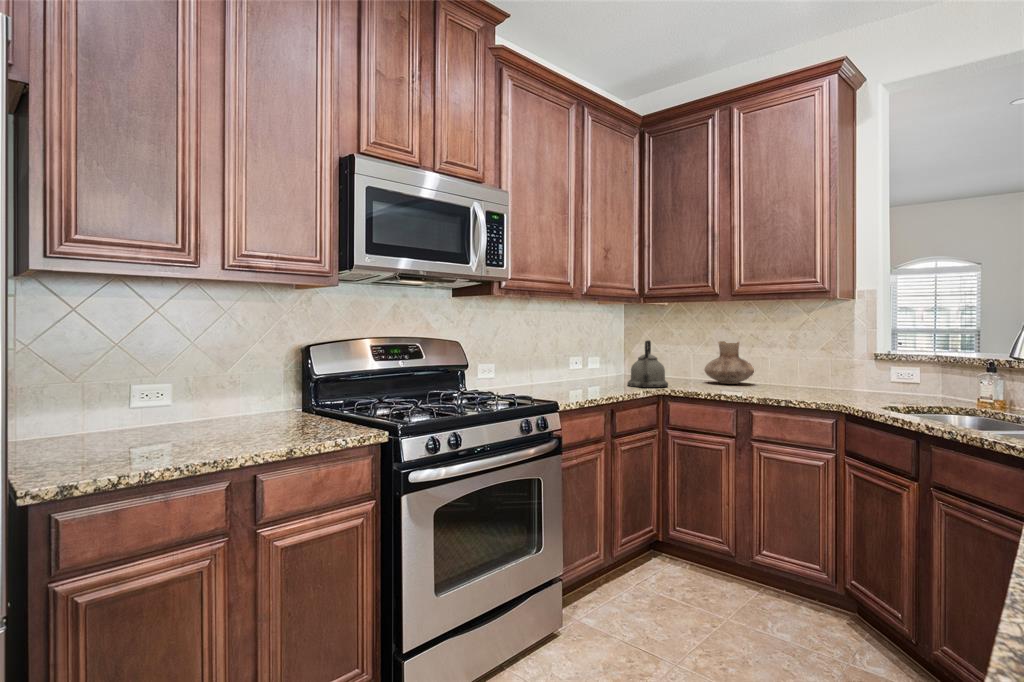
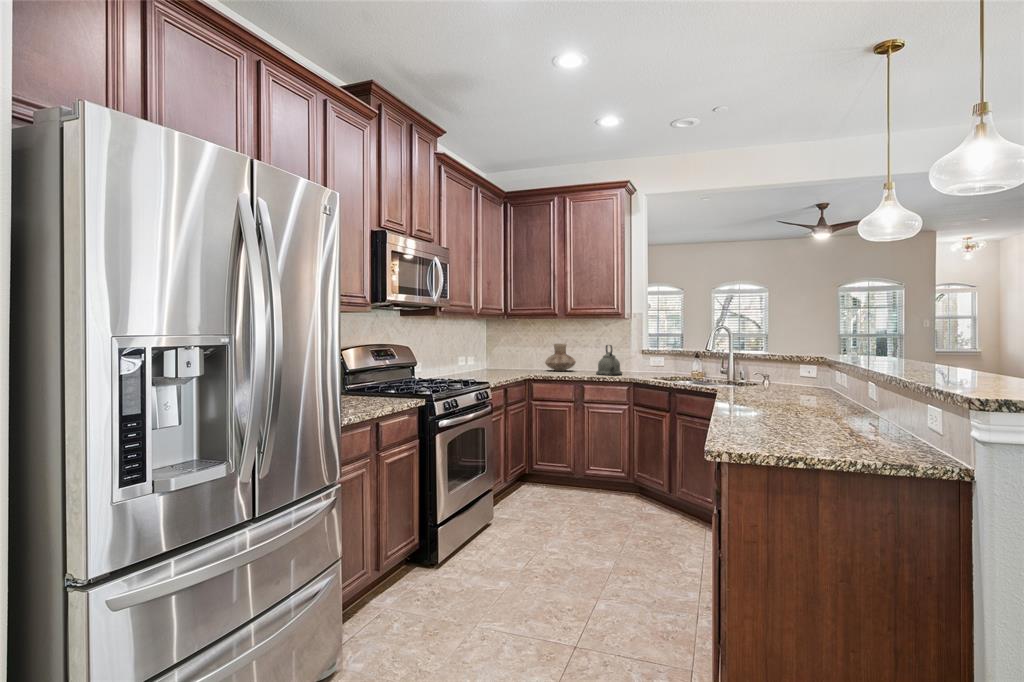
kettle: present [628,340,668,388] -> present [596,345,622,375]

